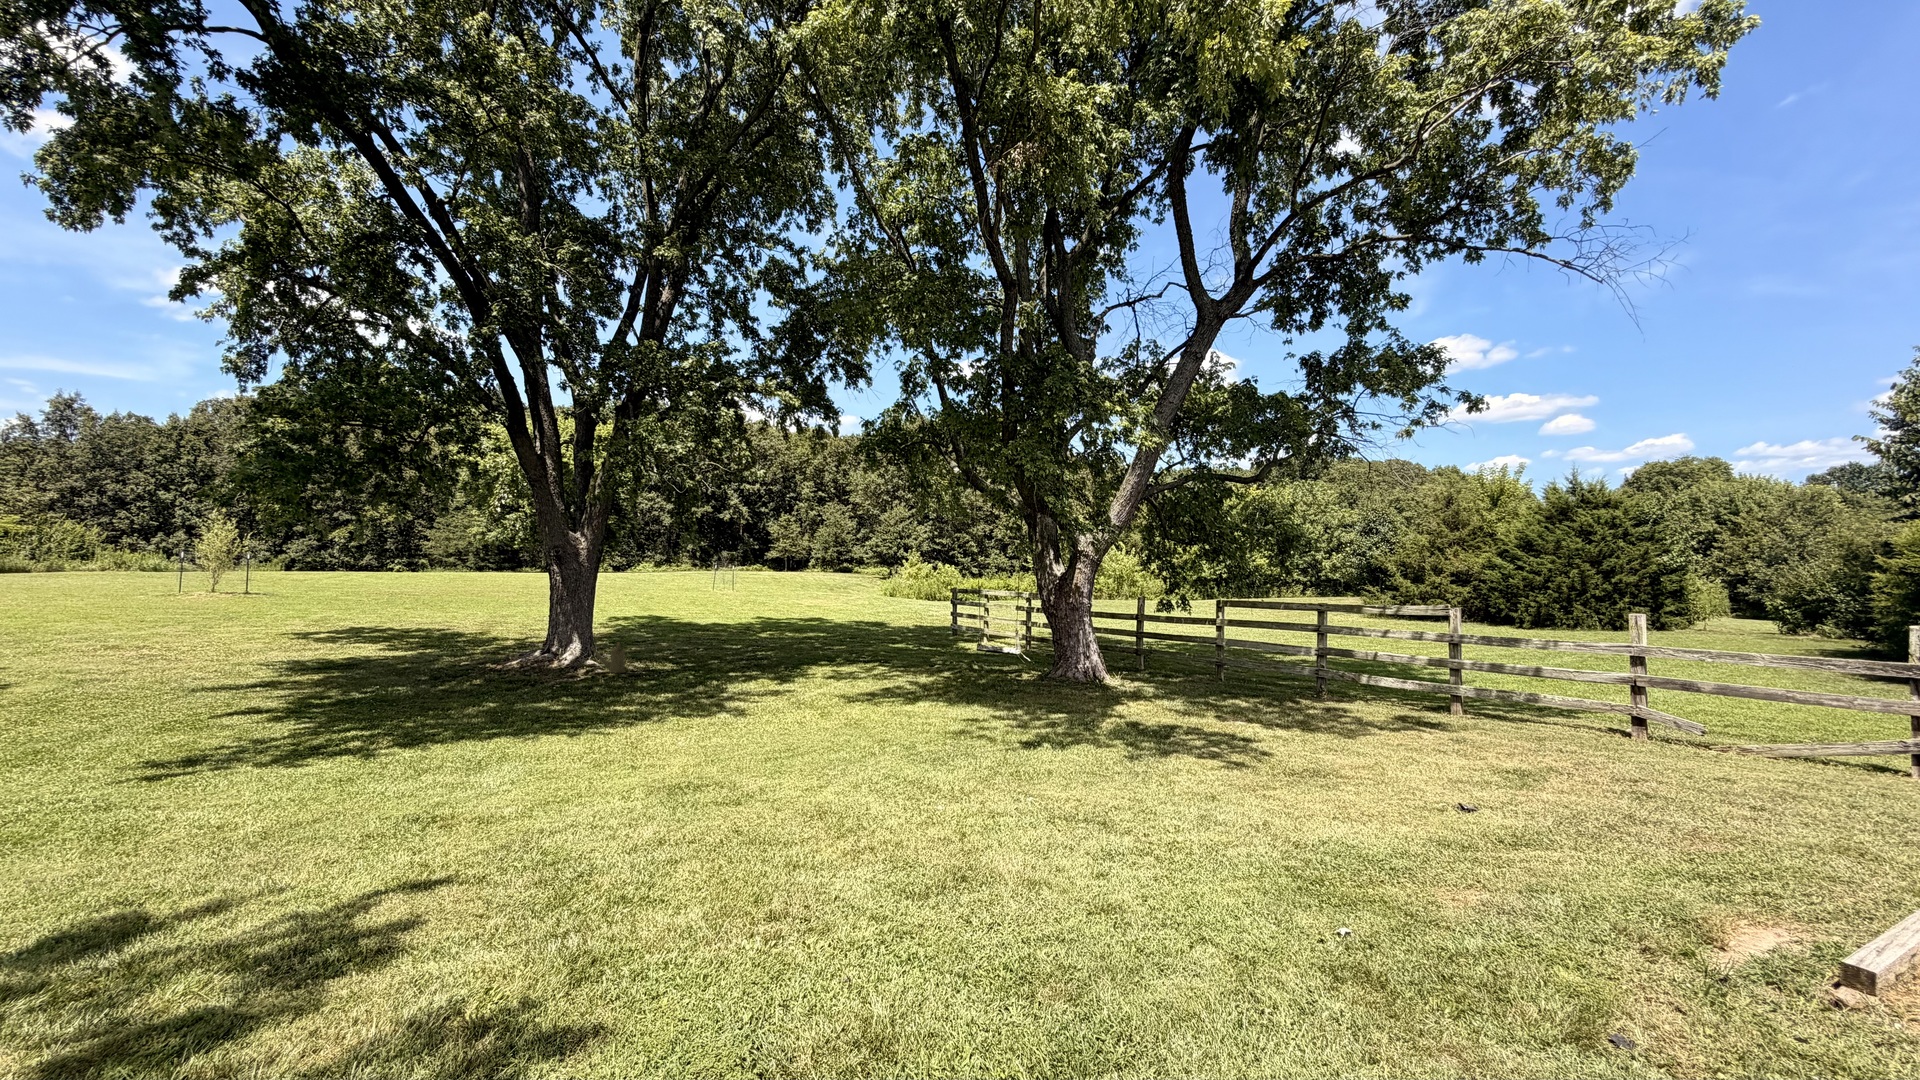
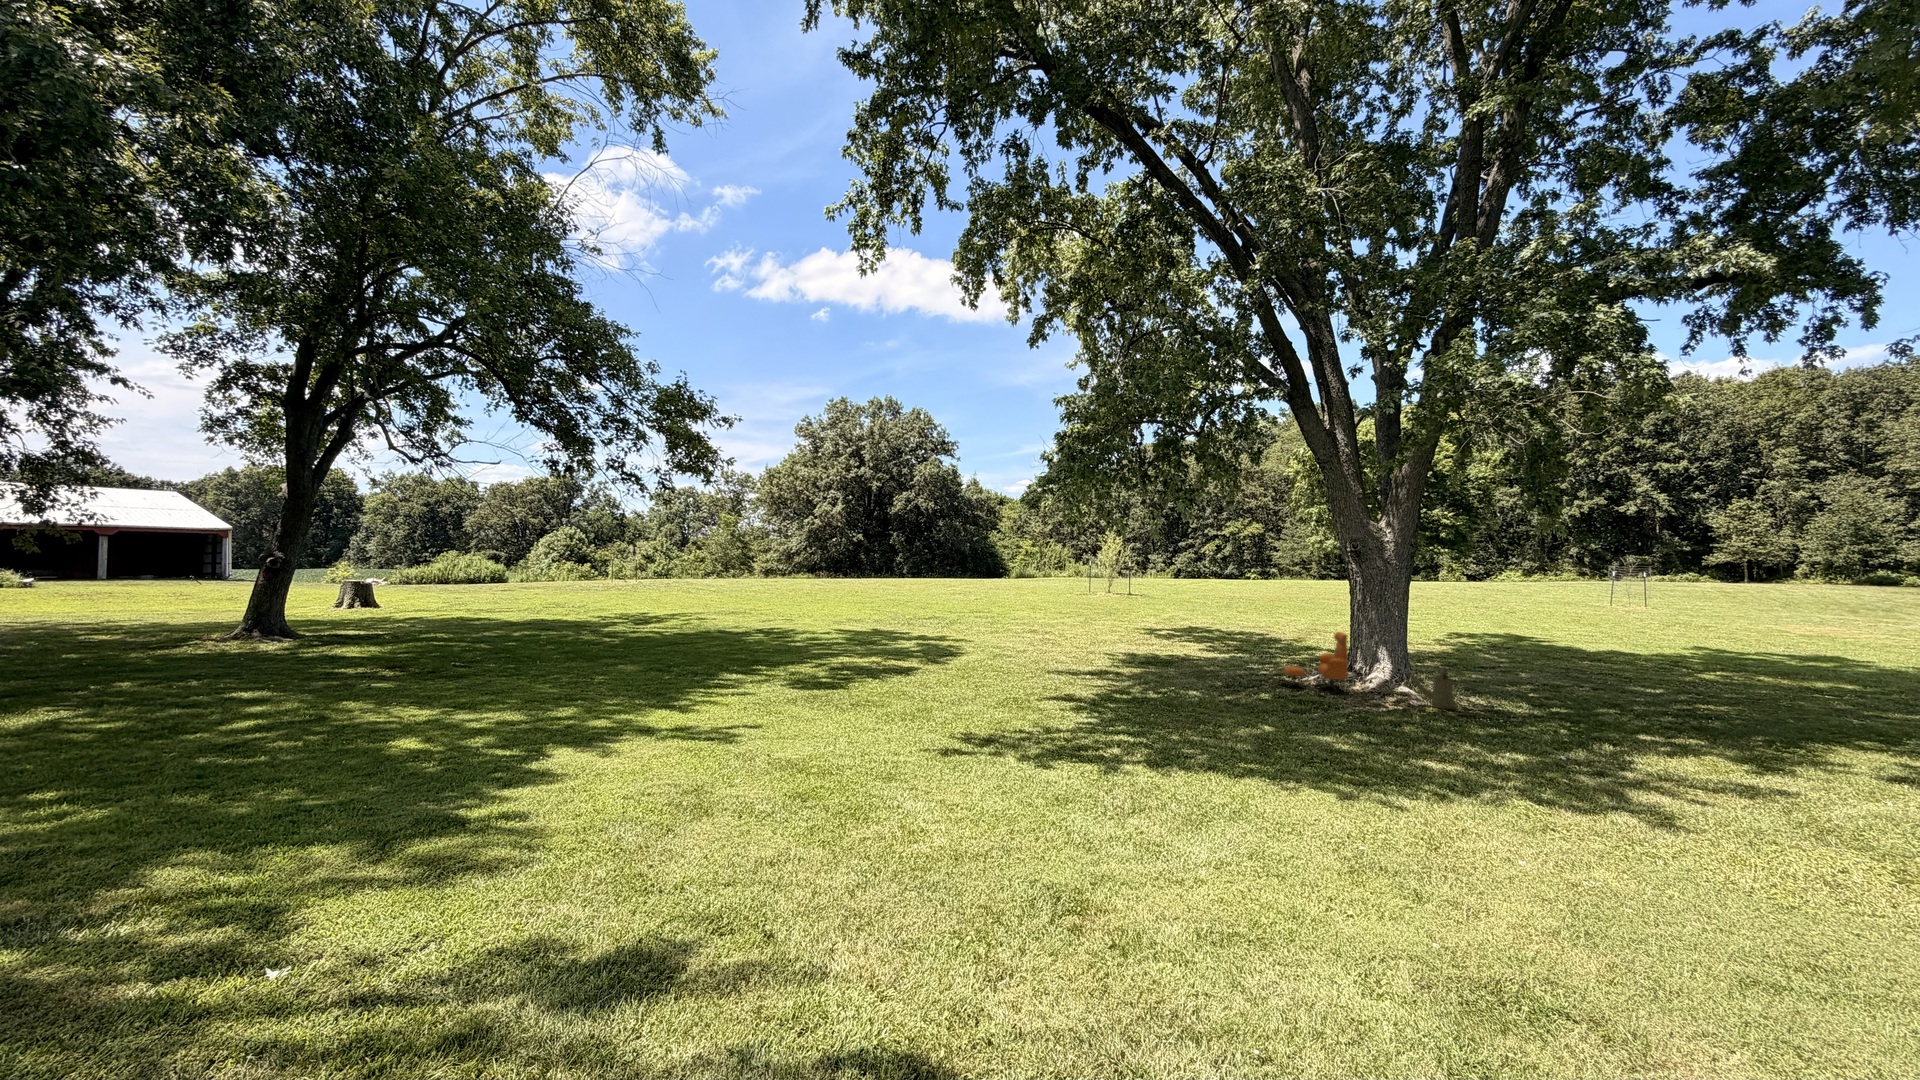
lounge chair: none [482,622,547,673] -> present [1279,632,1348,691]

